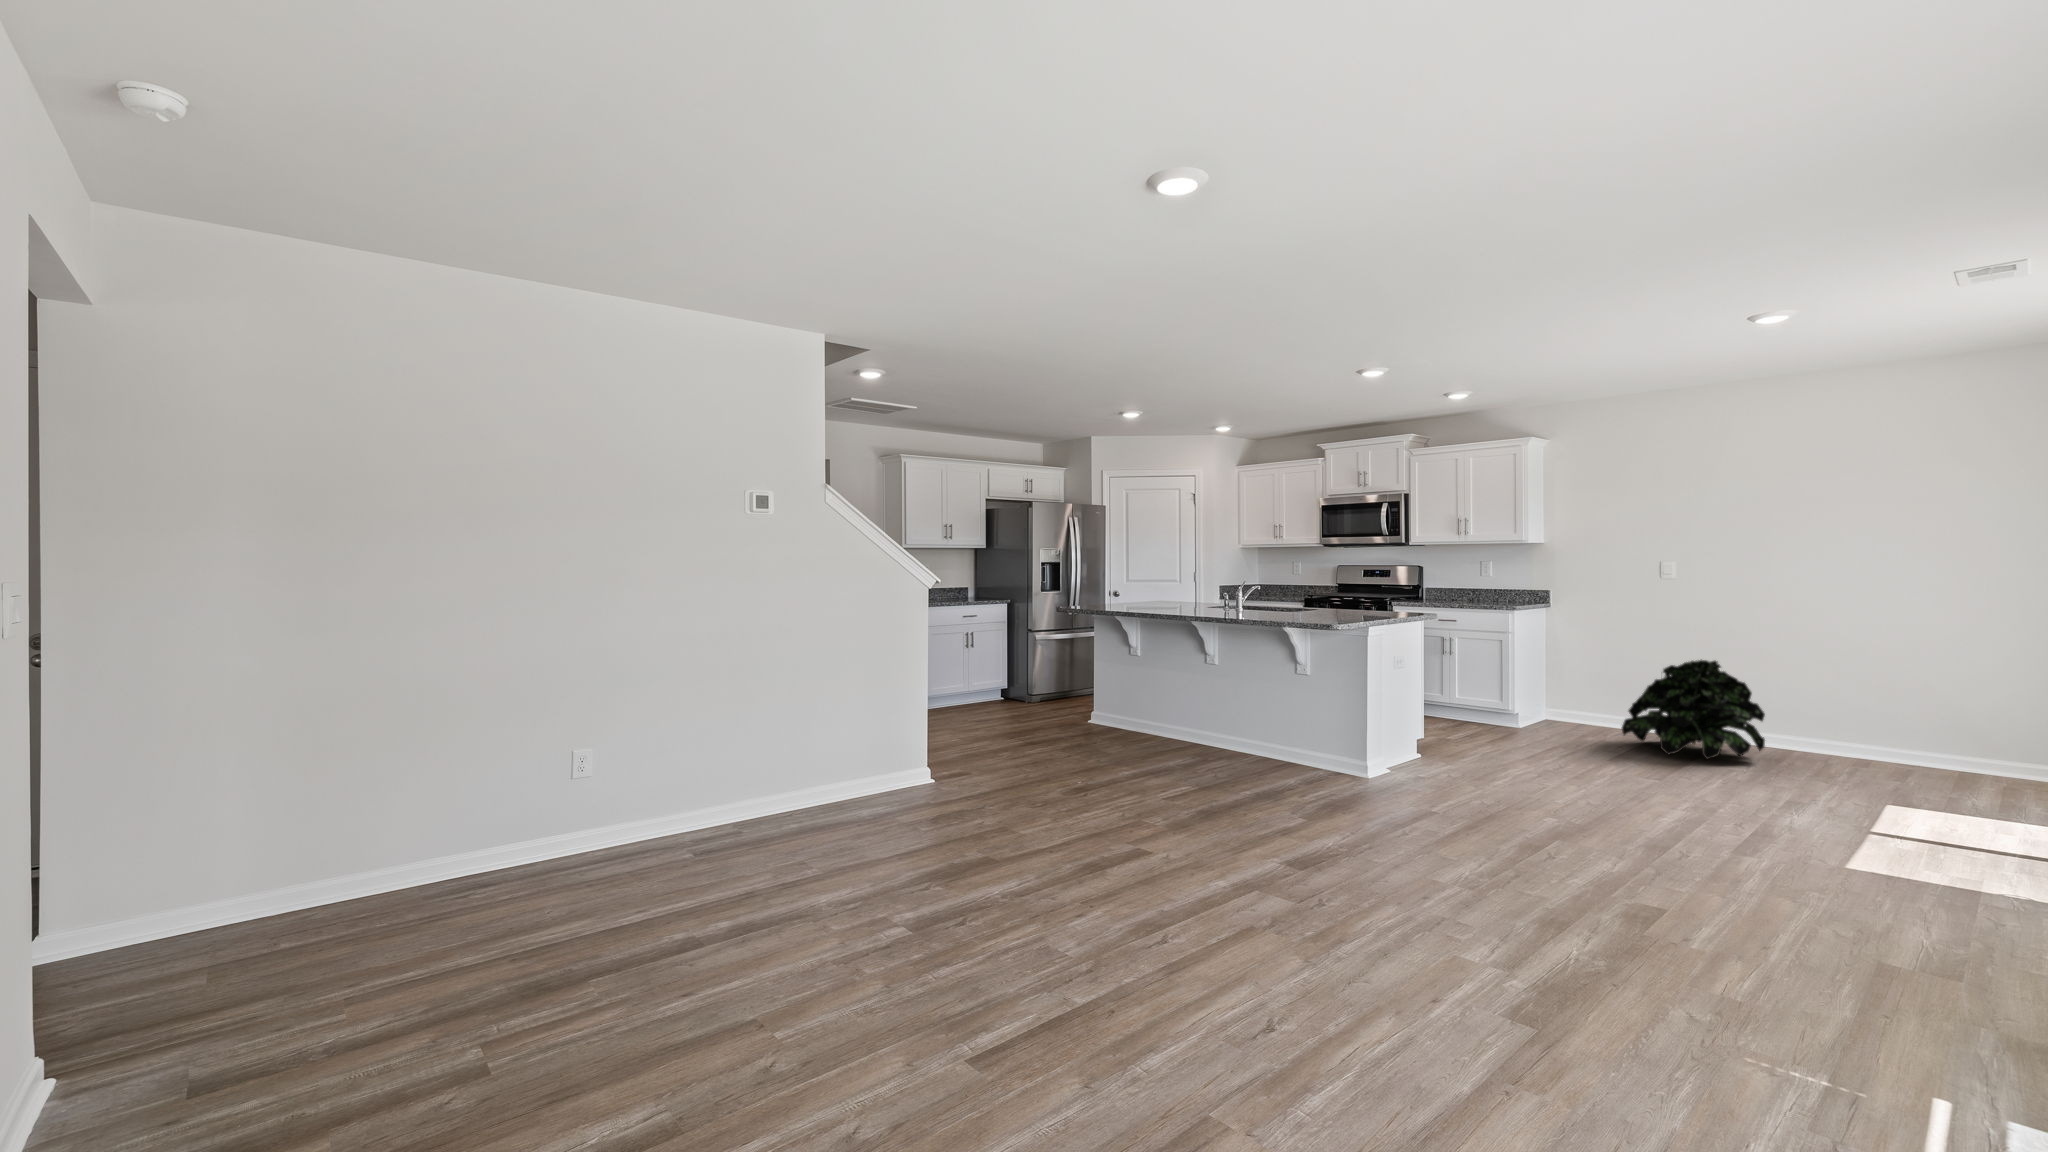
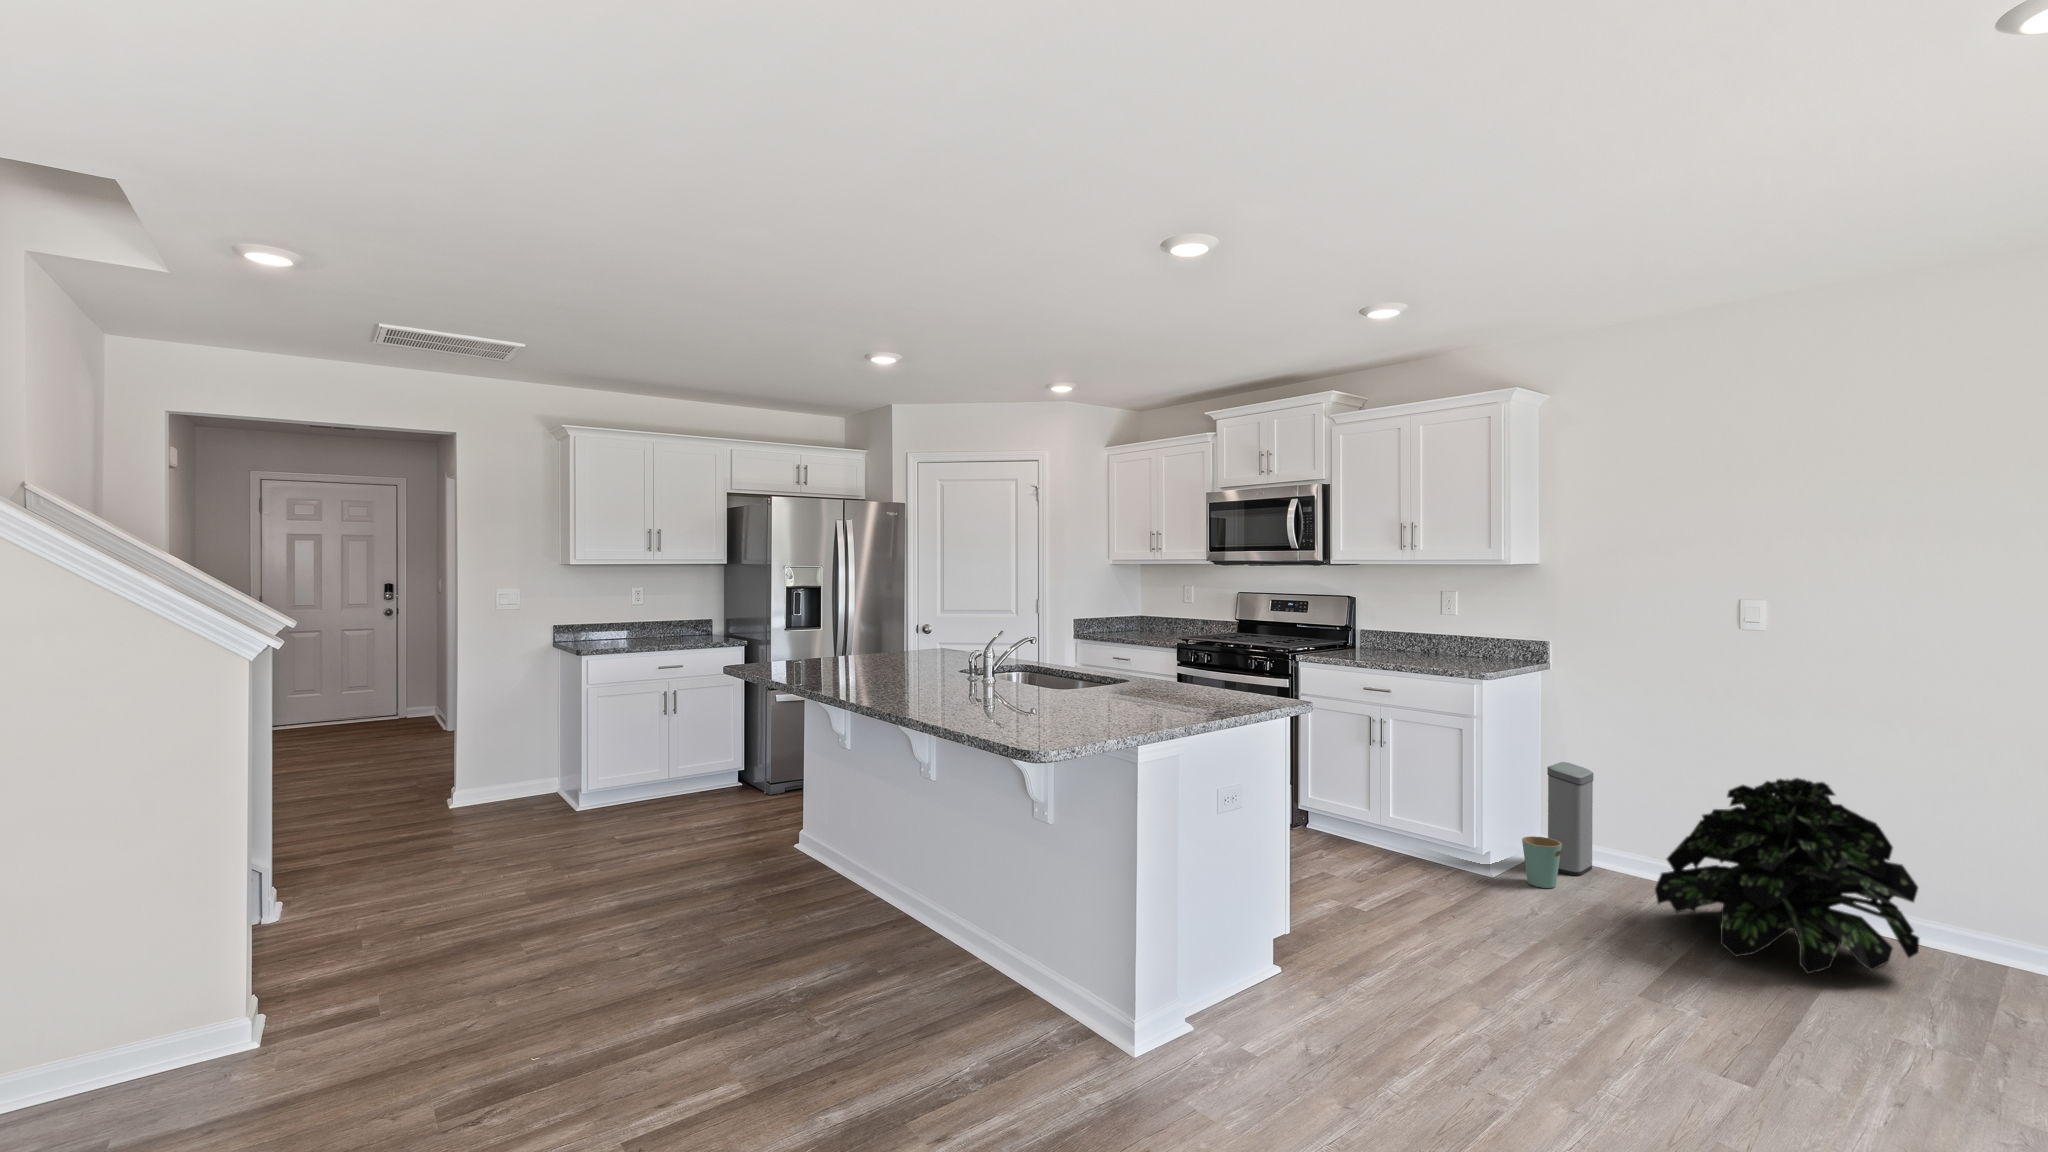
trash can: none [1541,664,1581,734] -> present [1522,762,1593,888]

